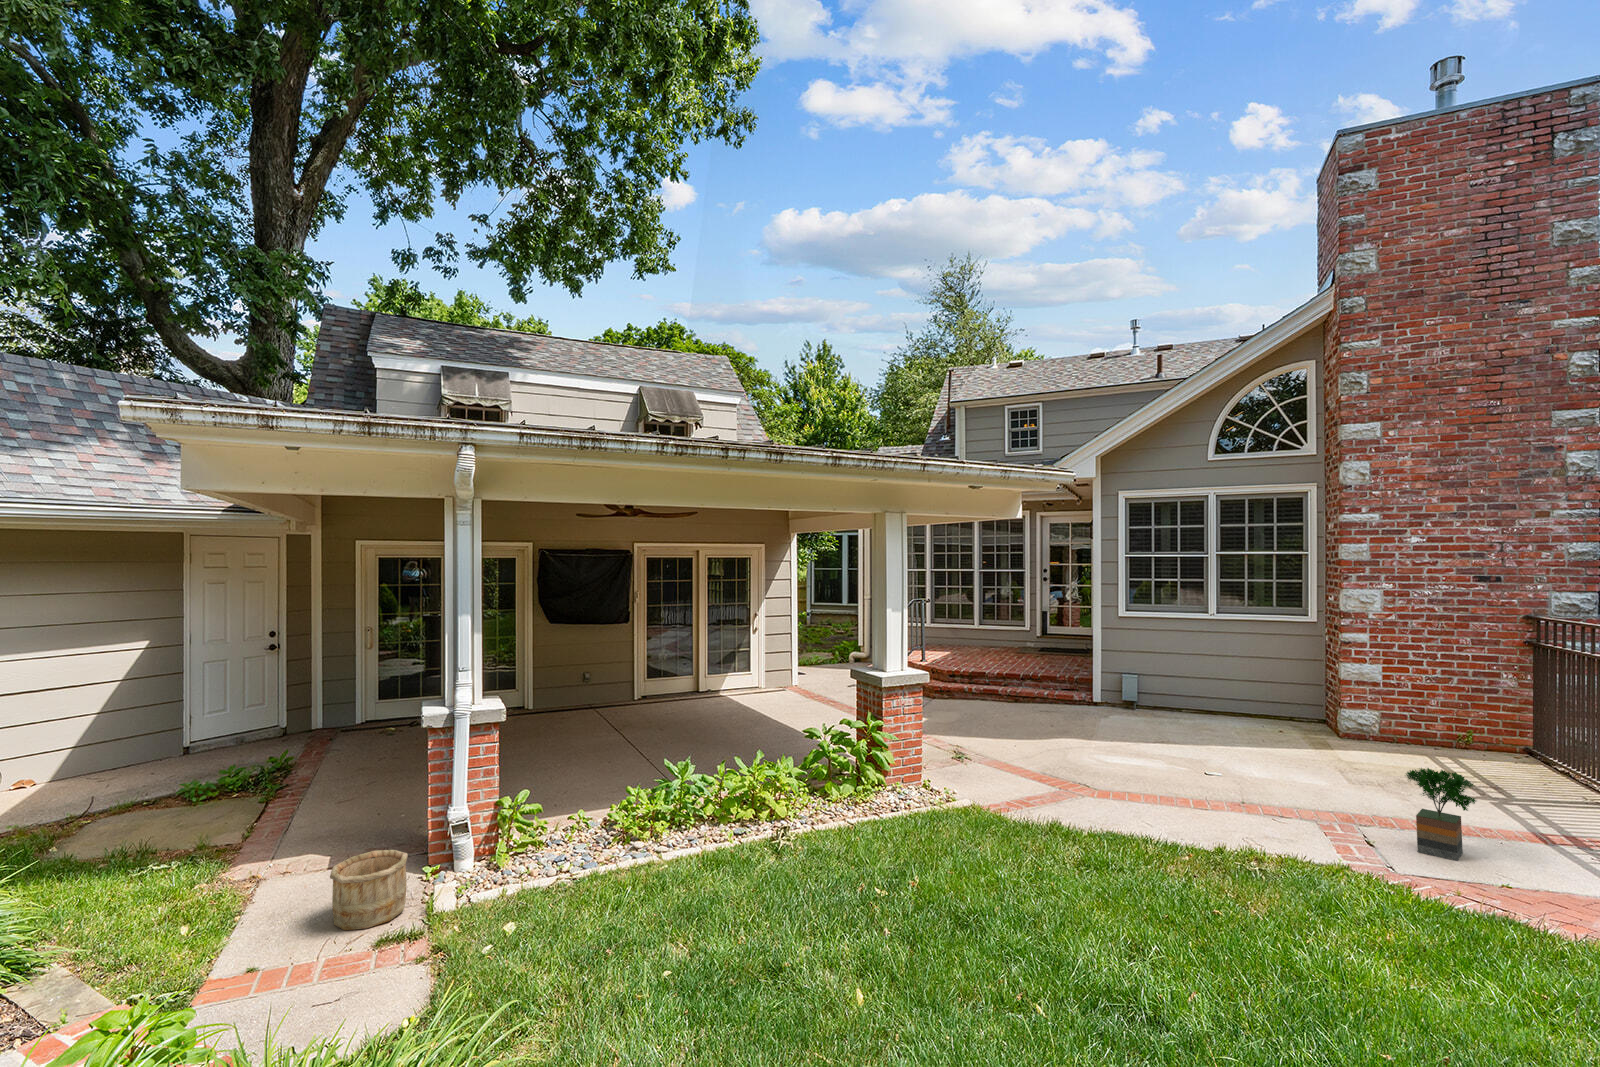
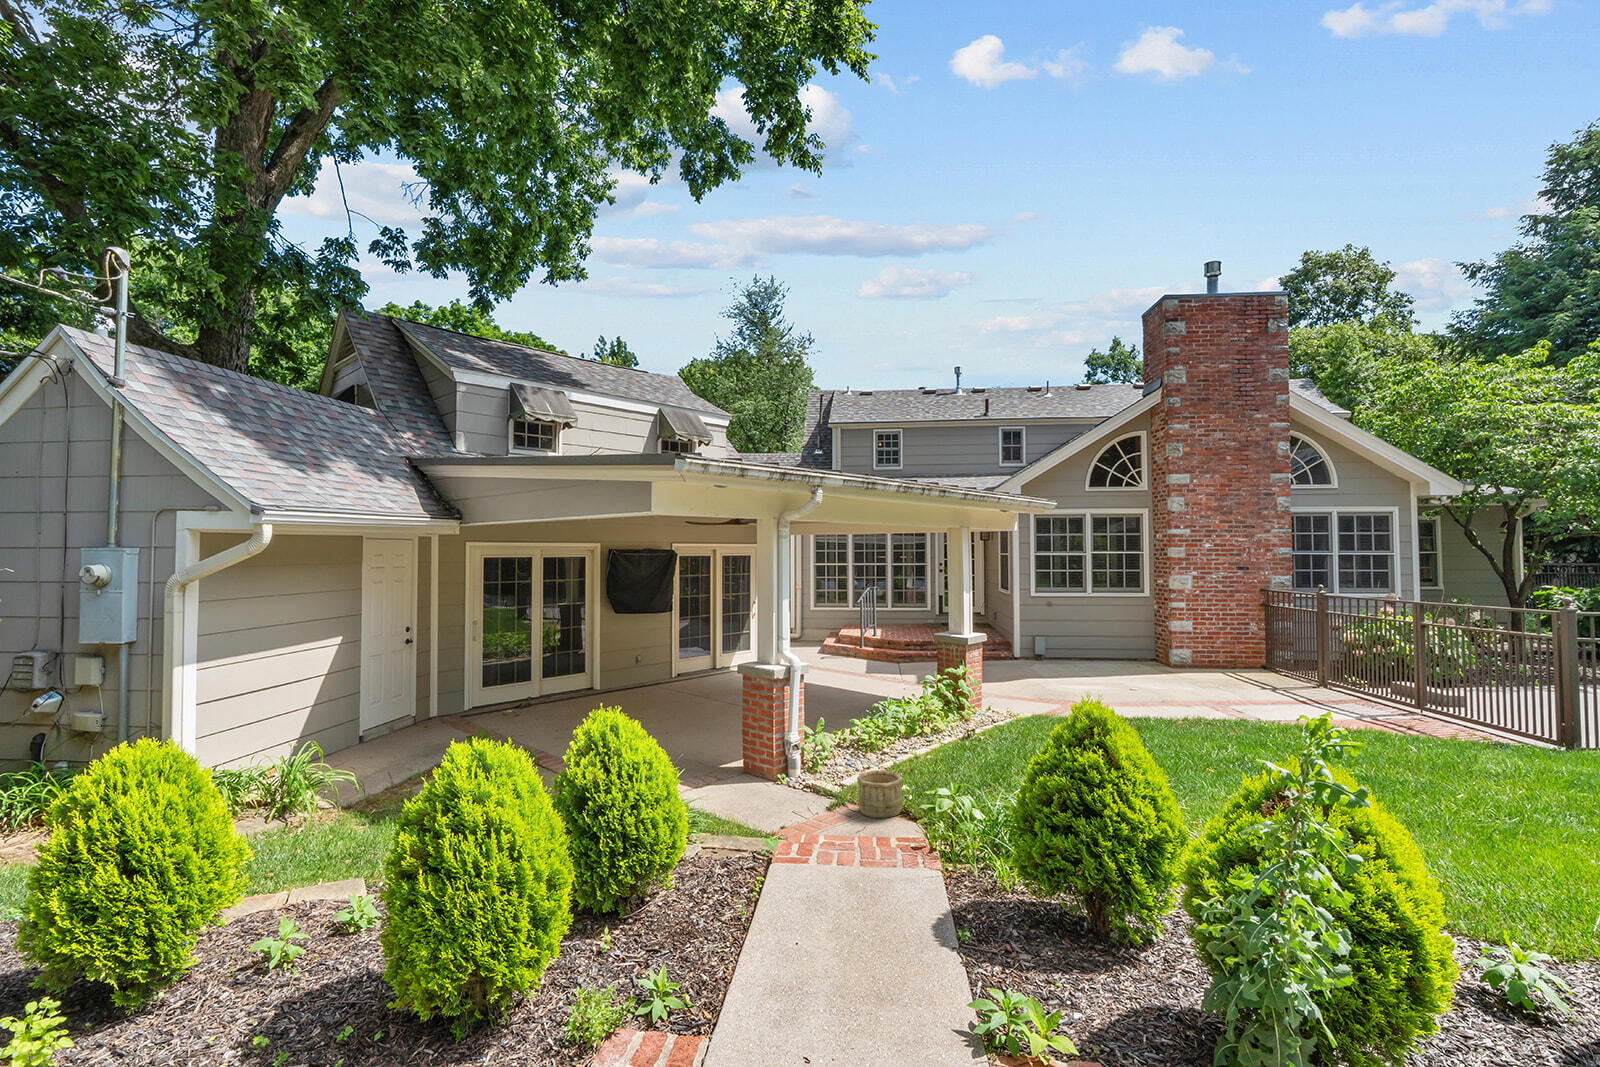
potted tree: present [1406,768,1476,861] -> none [1267,665,1302,709]

